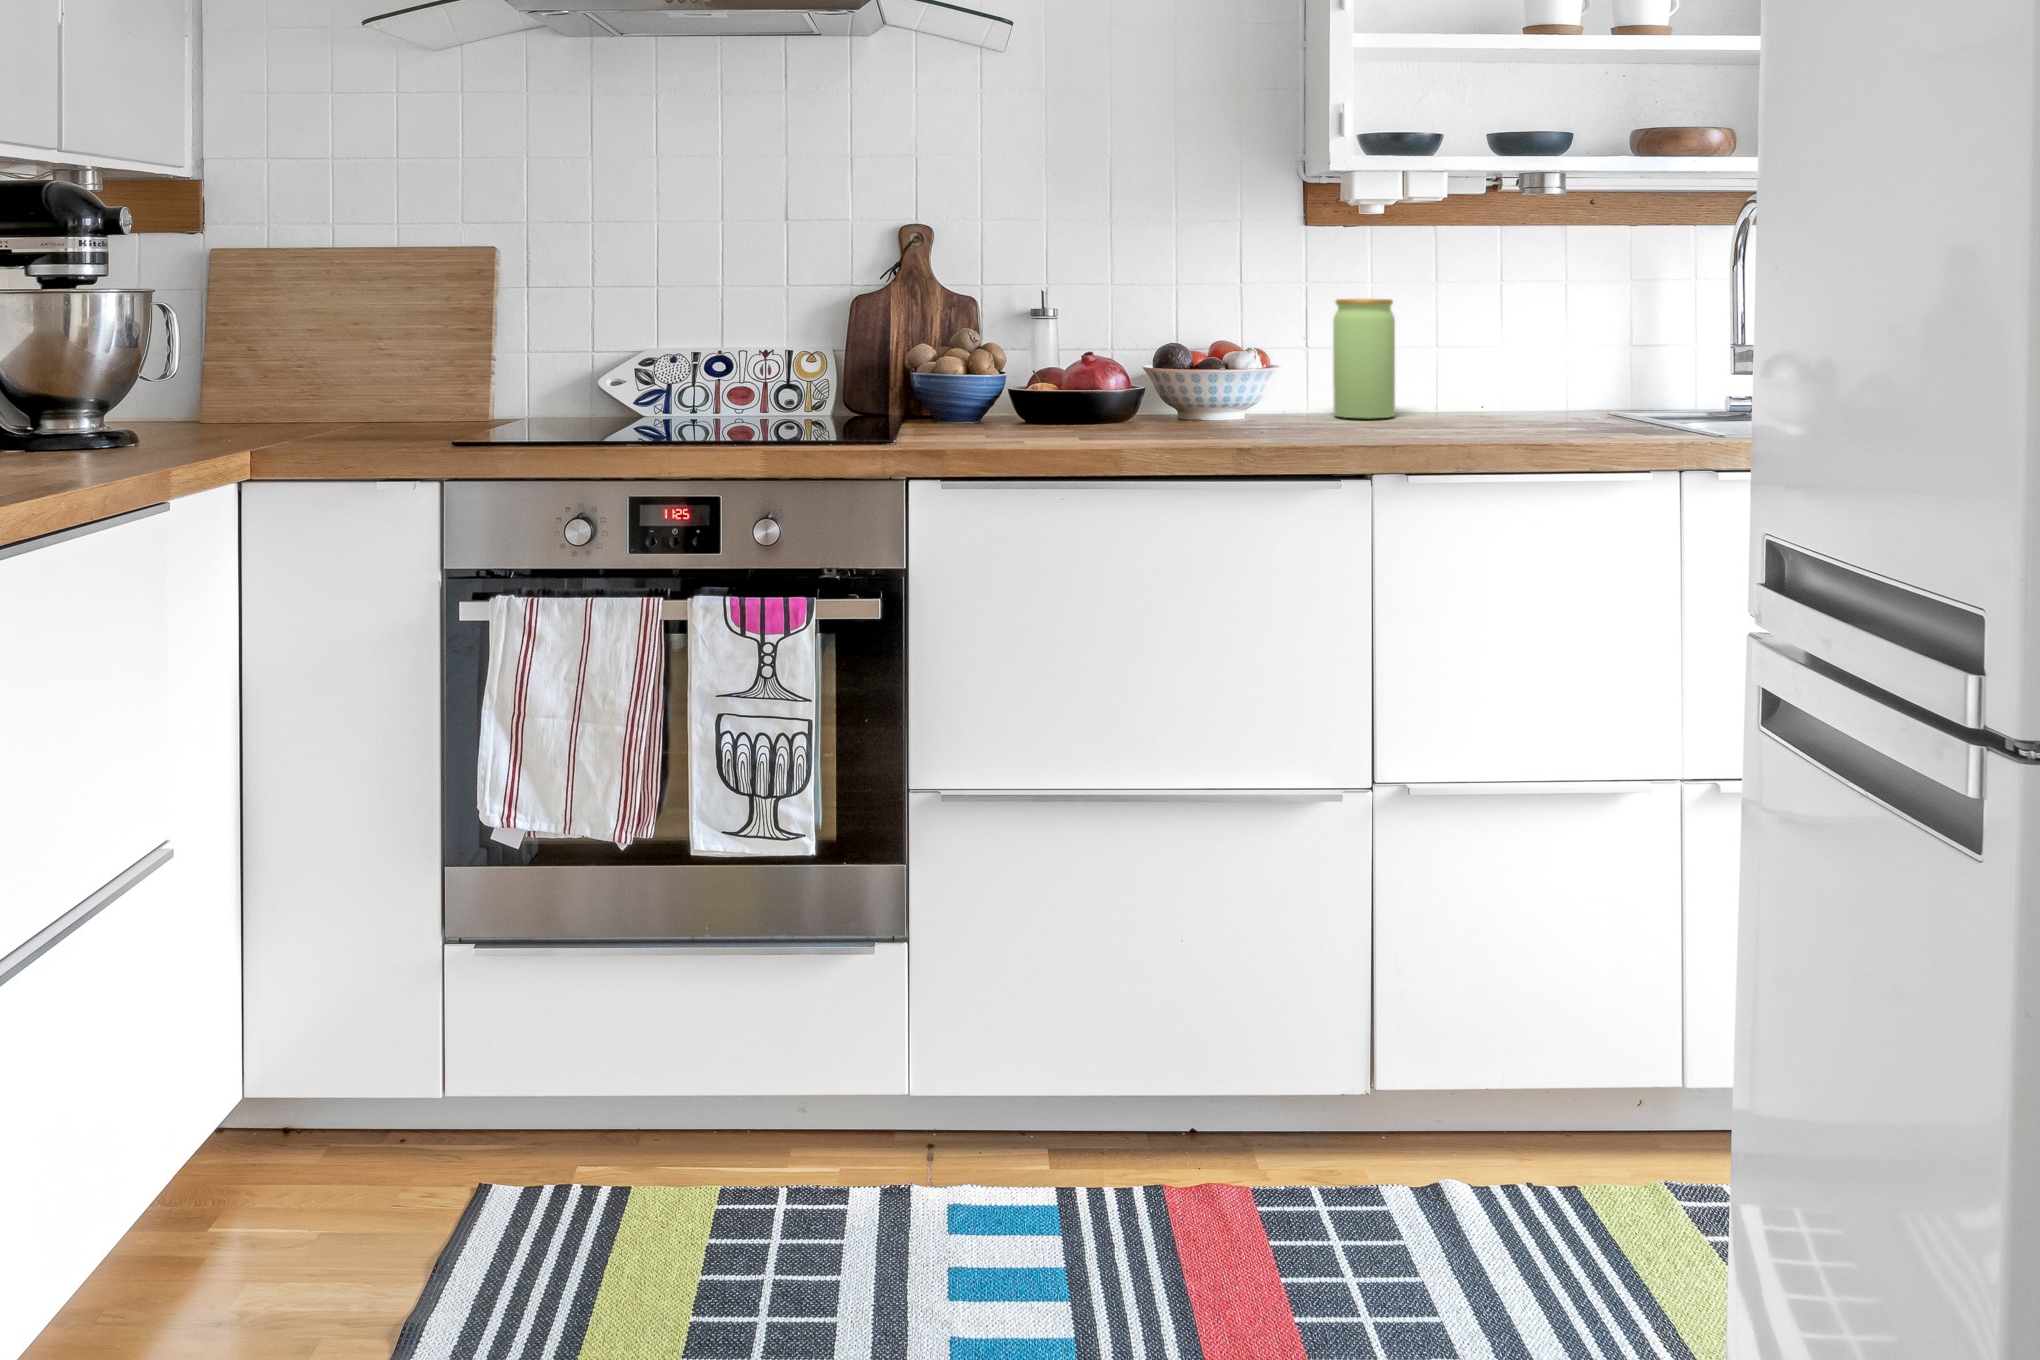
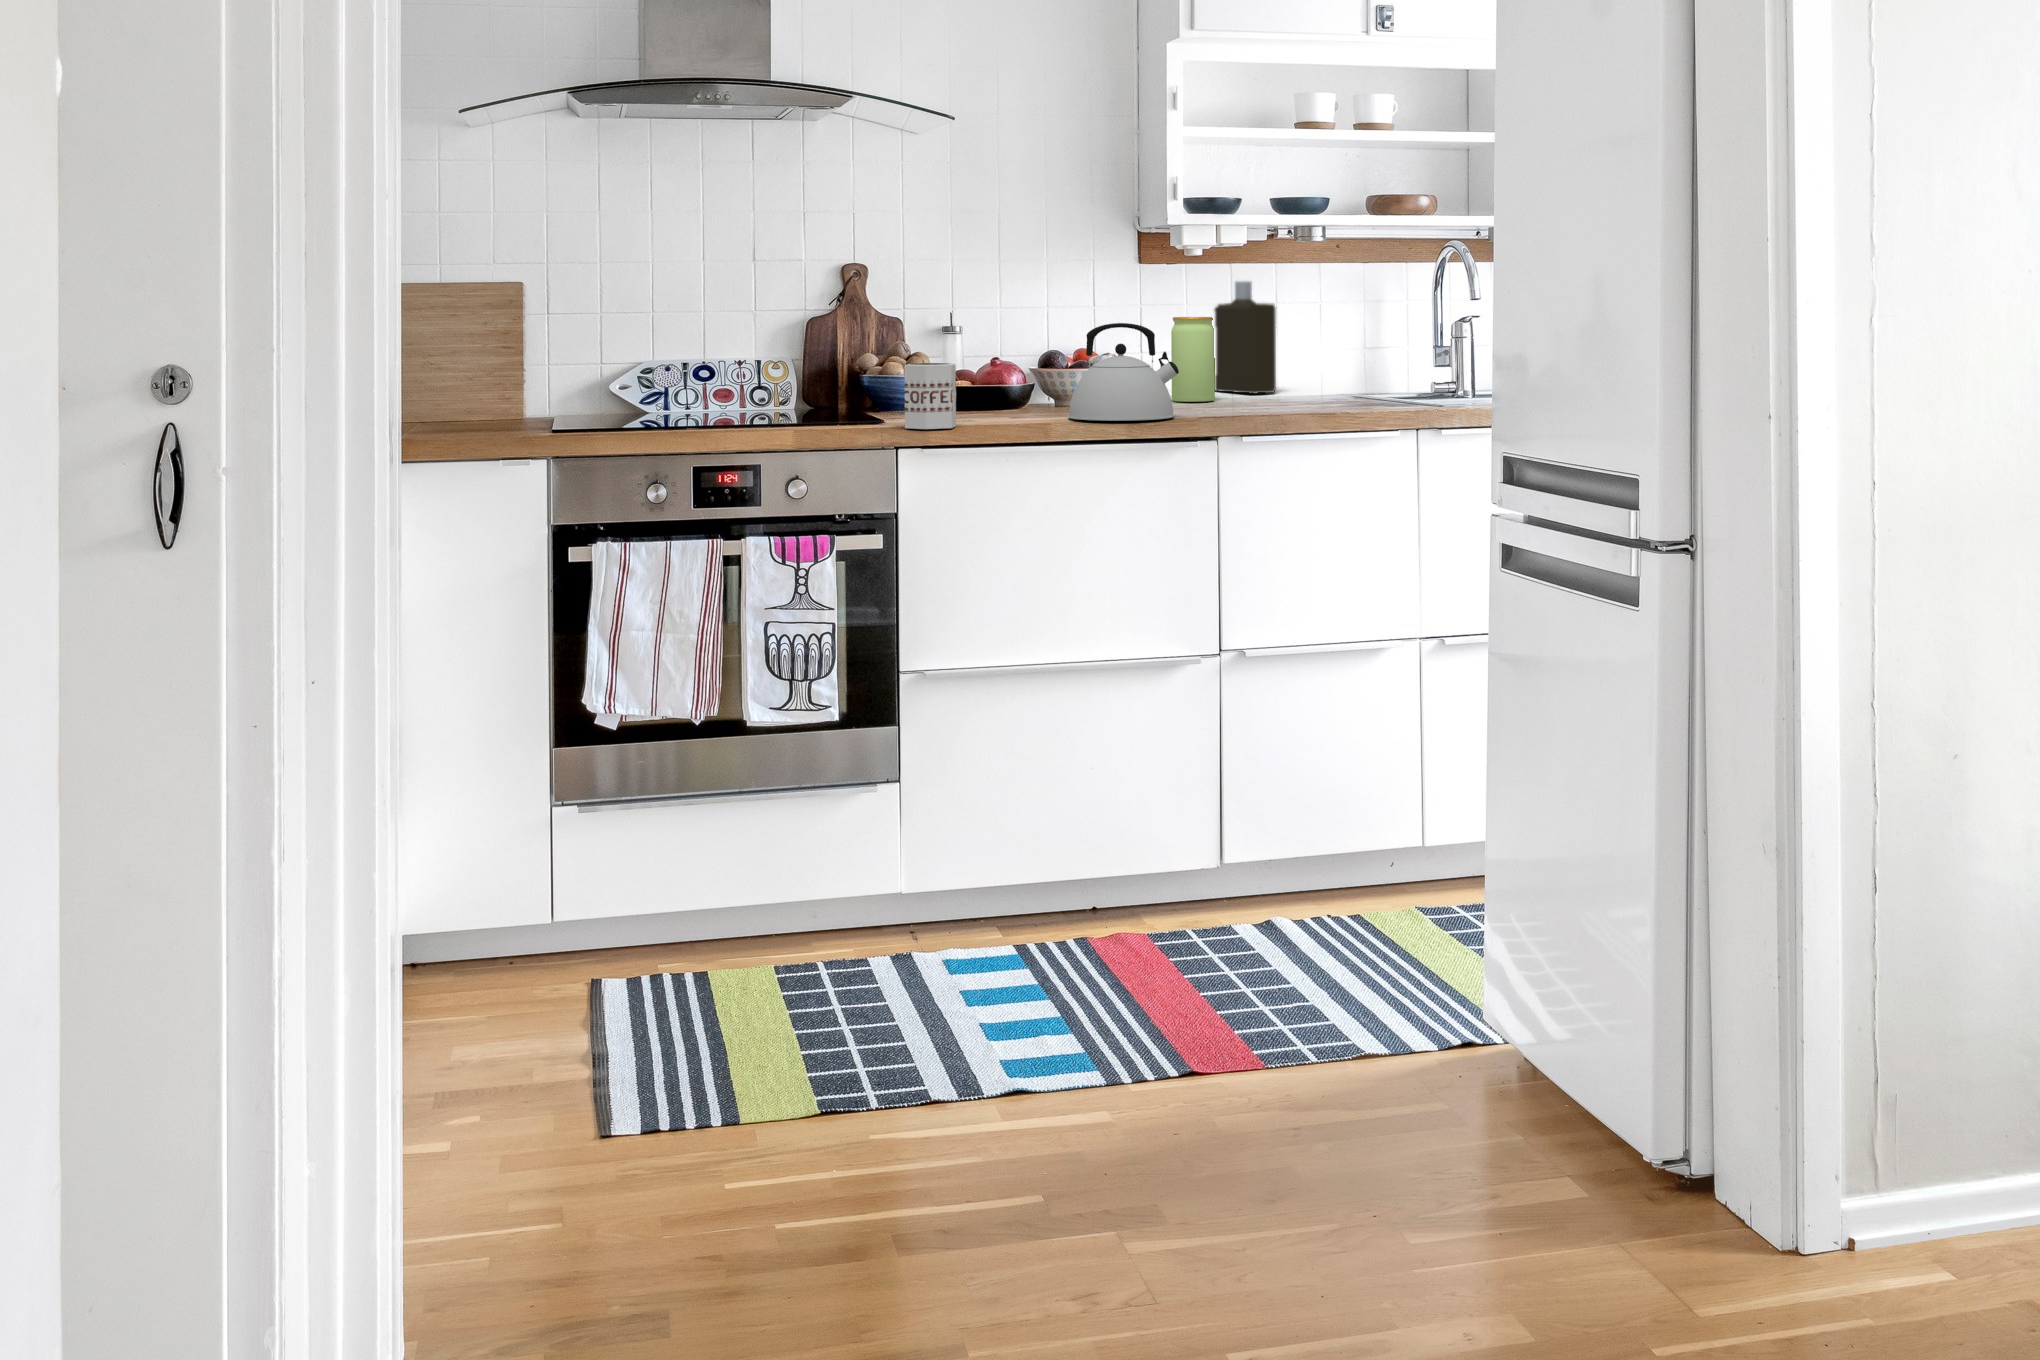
bottle: none [1406,249,1495,407] -> present [1212,281,1276,394]
kettle: none [1157,310,1315,450] -> present [1068,323,1179,421]
mug: none [914,364,993,457] -> present [904,363,956,429]

